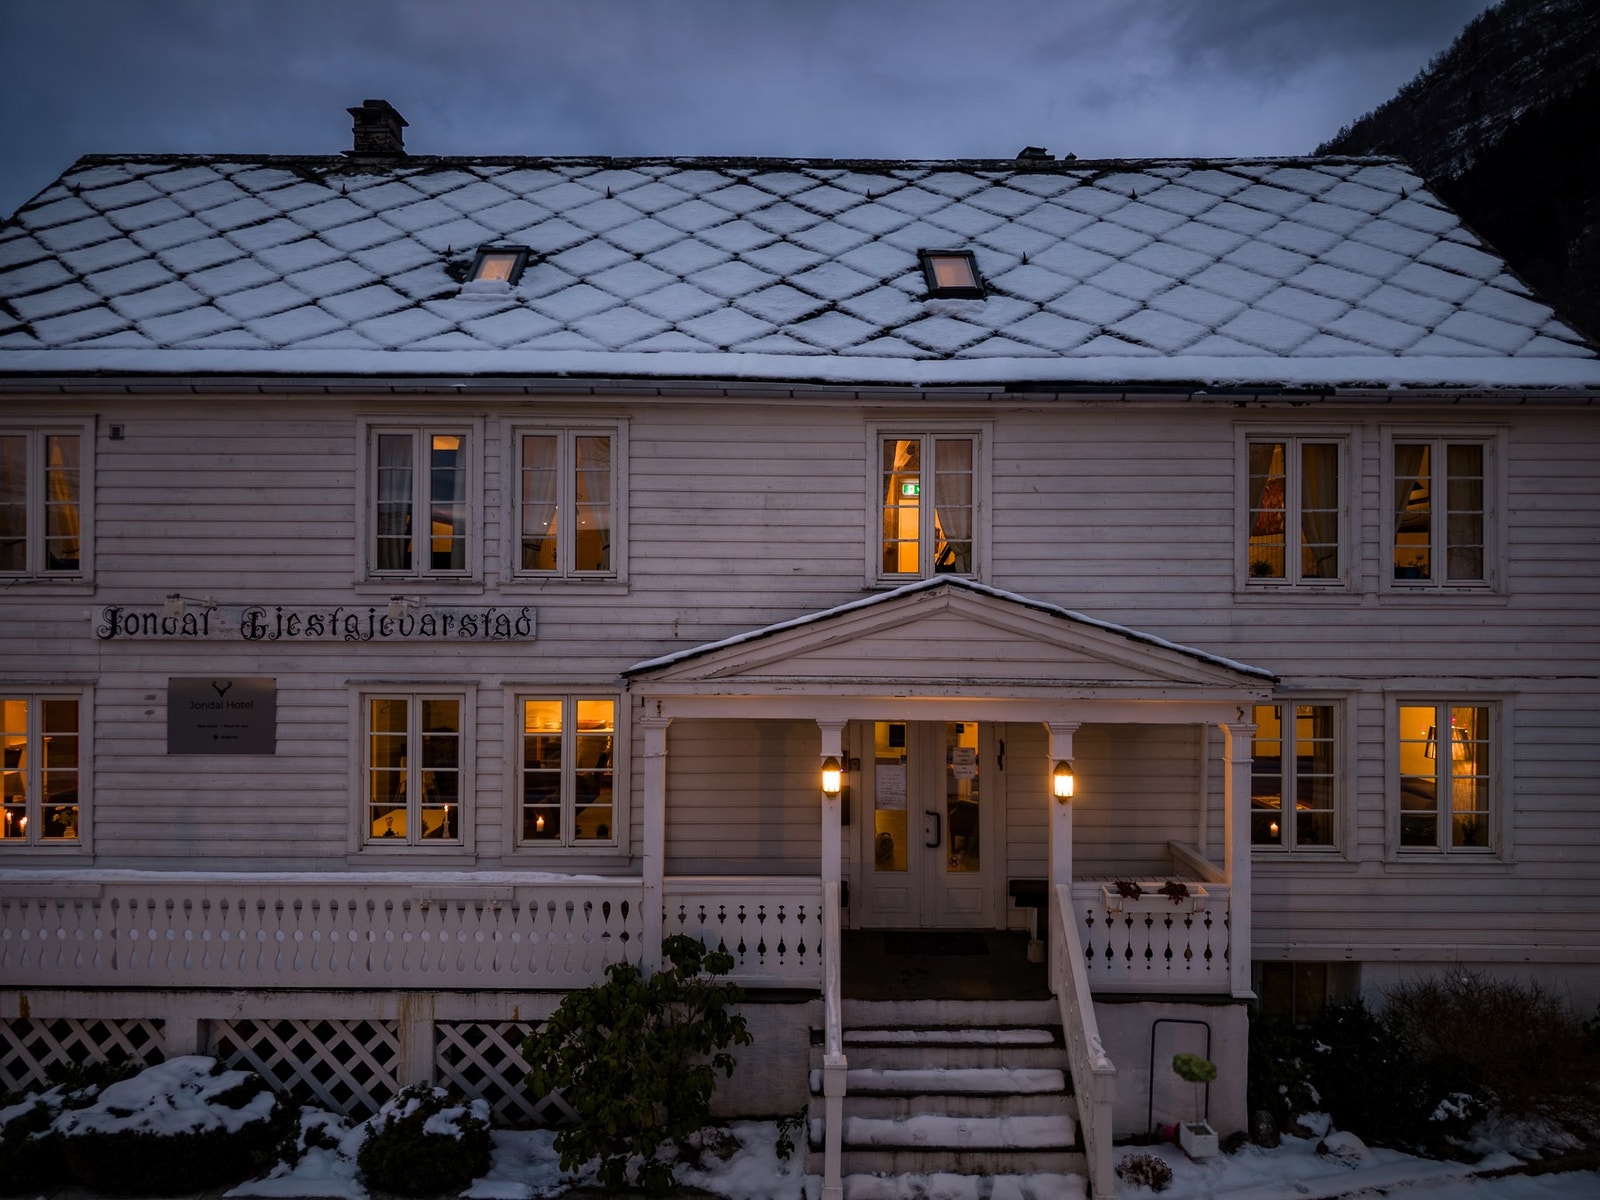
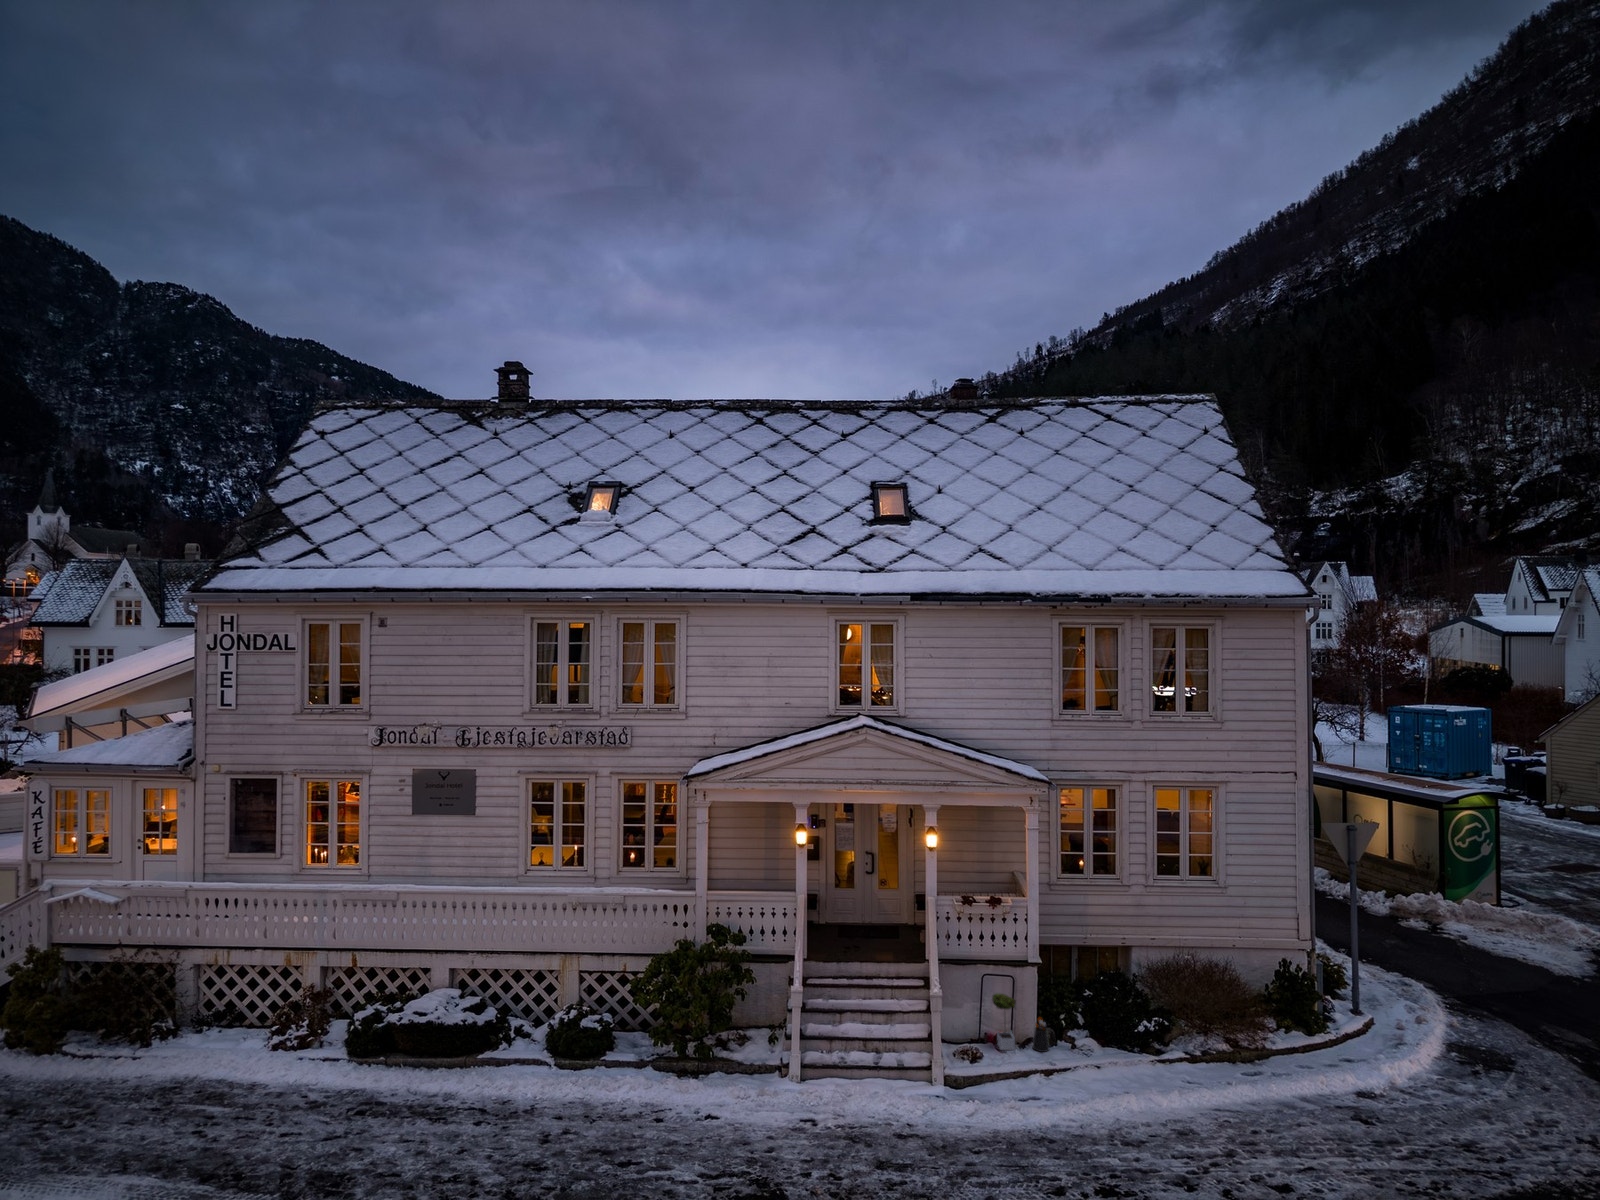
watering can: none [1246,1093,1279,1160] -> present [1032,1017,1049,1052]

